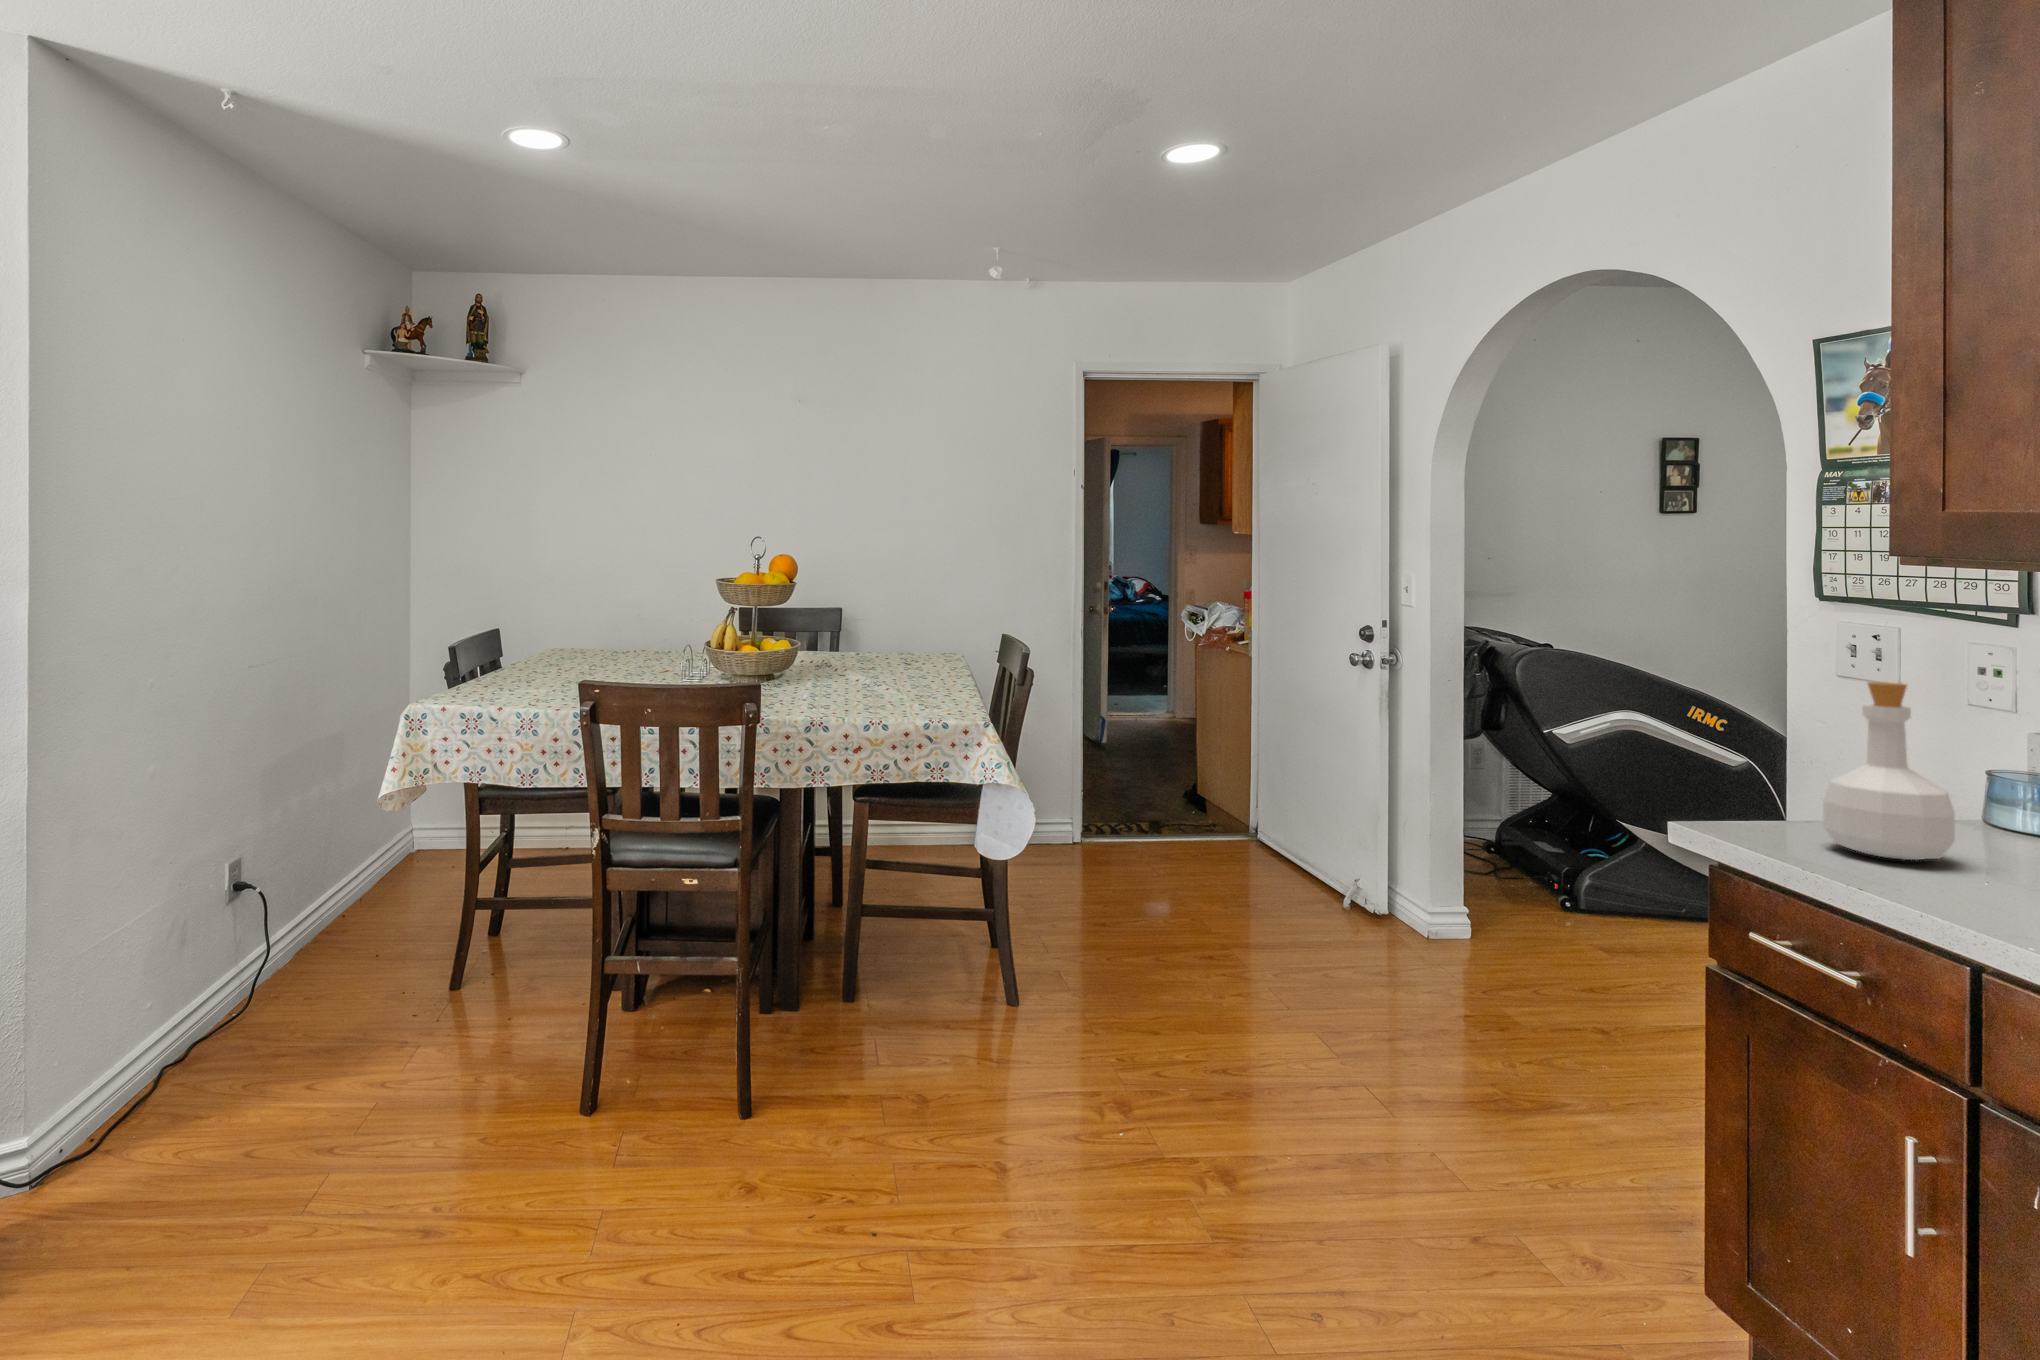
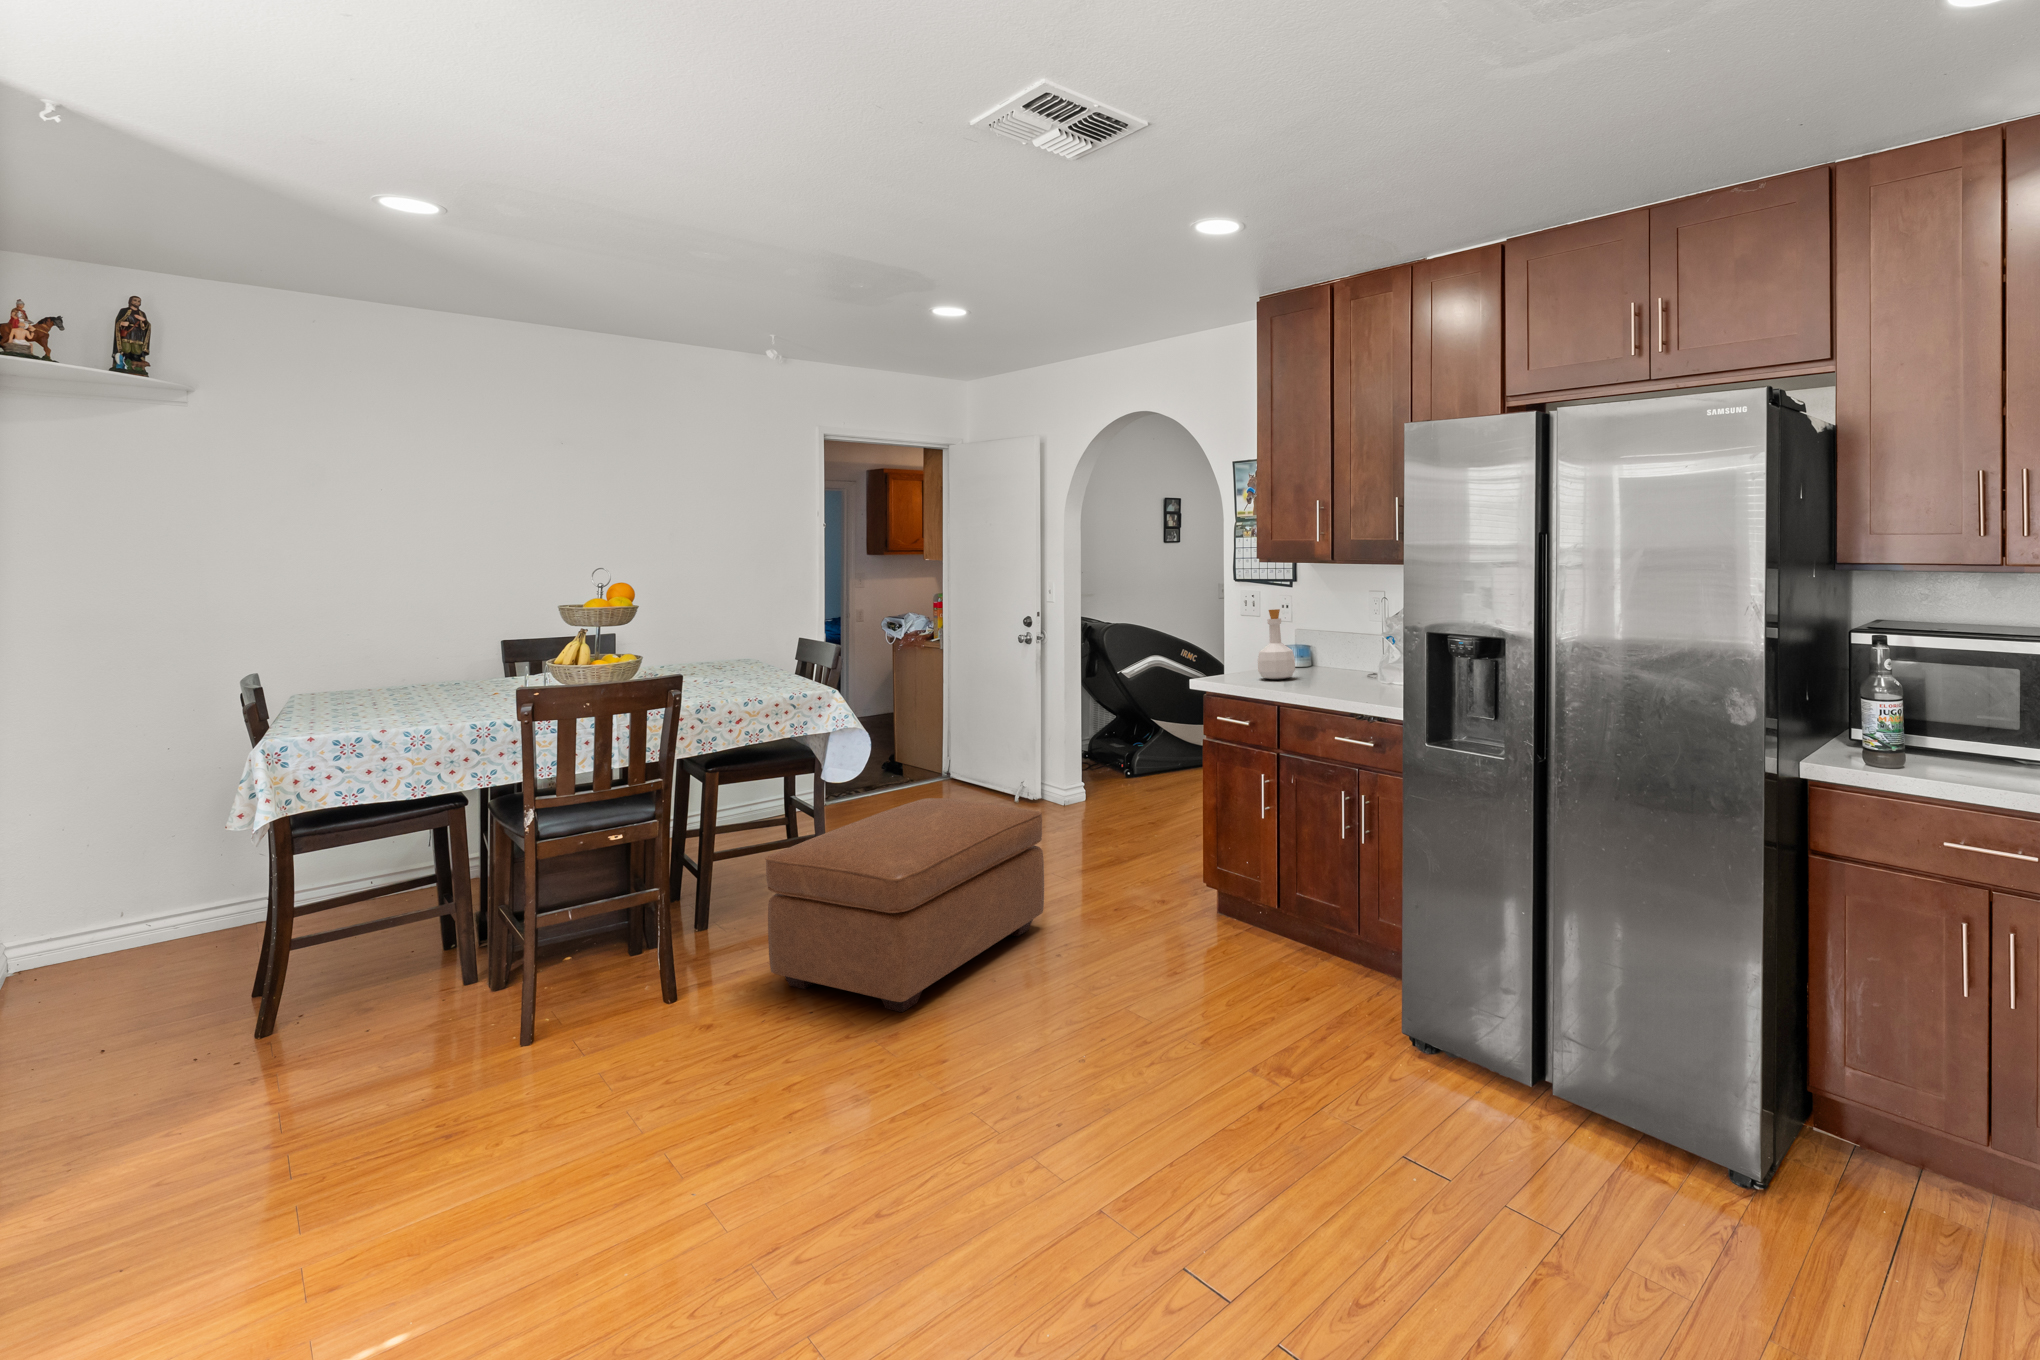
ottoman: none [845,905,1281,1274] -> present [765,798,1044,1012]

